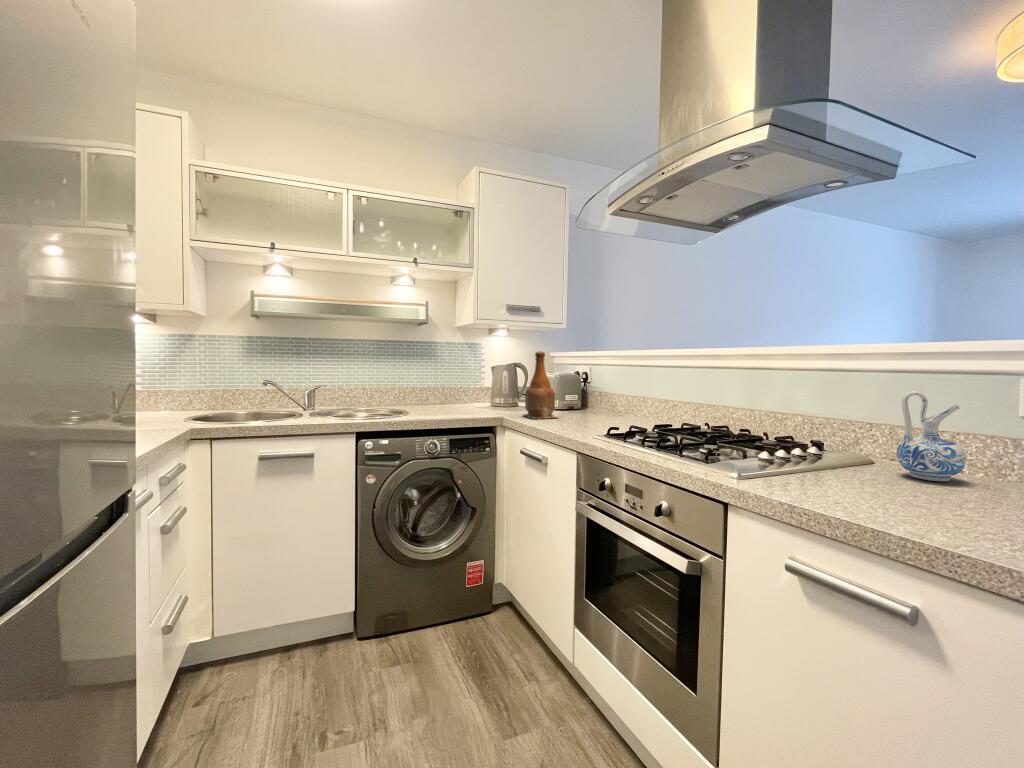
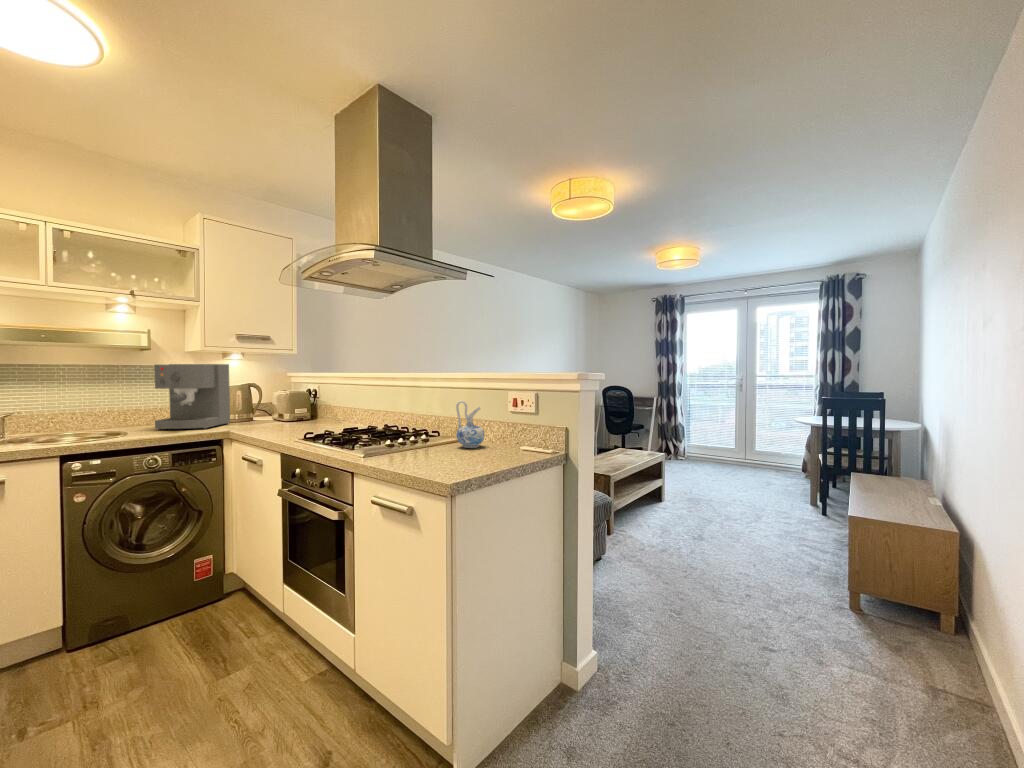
coffee maker: none [431,338,499,413] -> present [154,364,230,430]
bottle: present [523,351,556,418] -> none [248,375,281,430]

